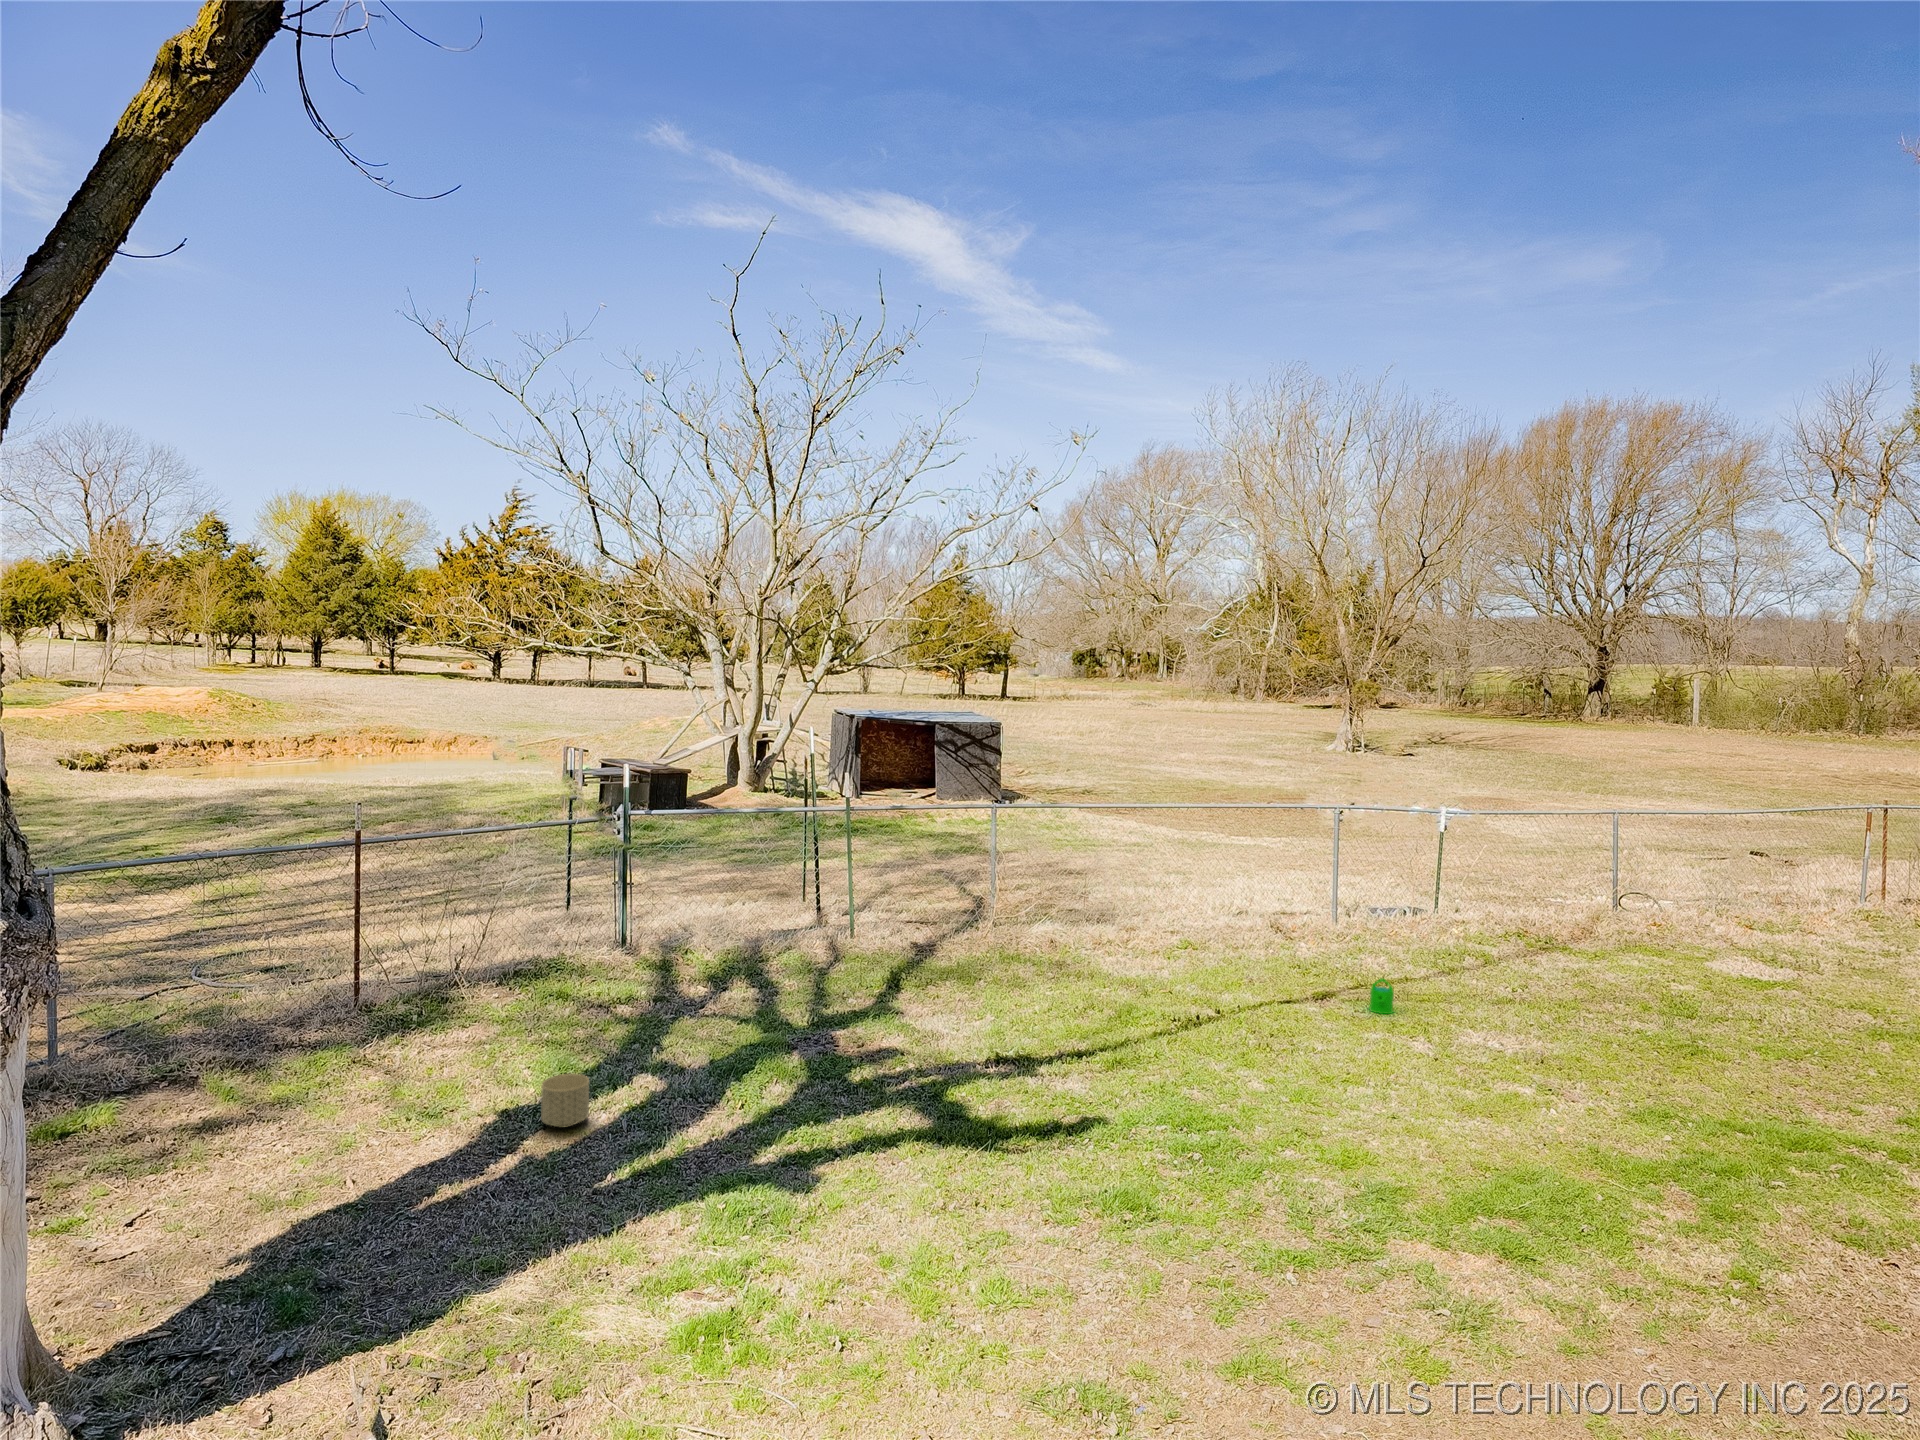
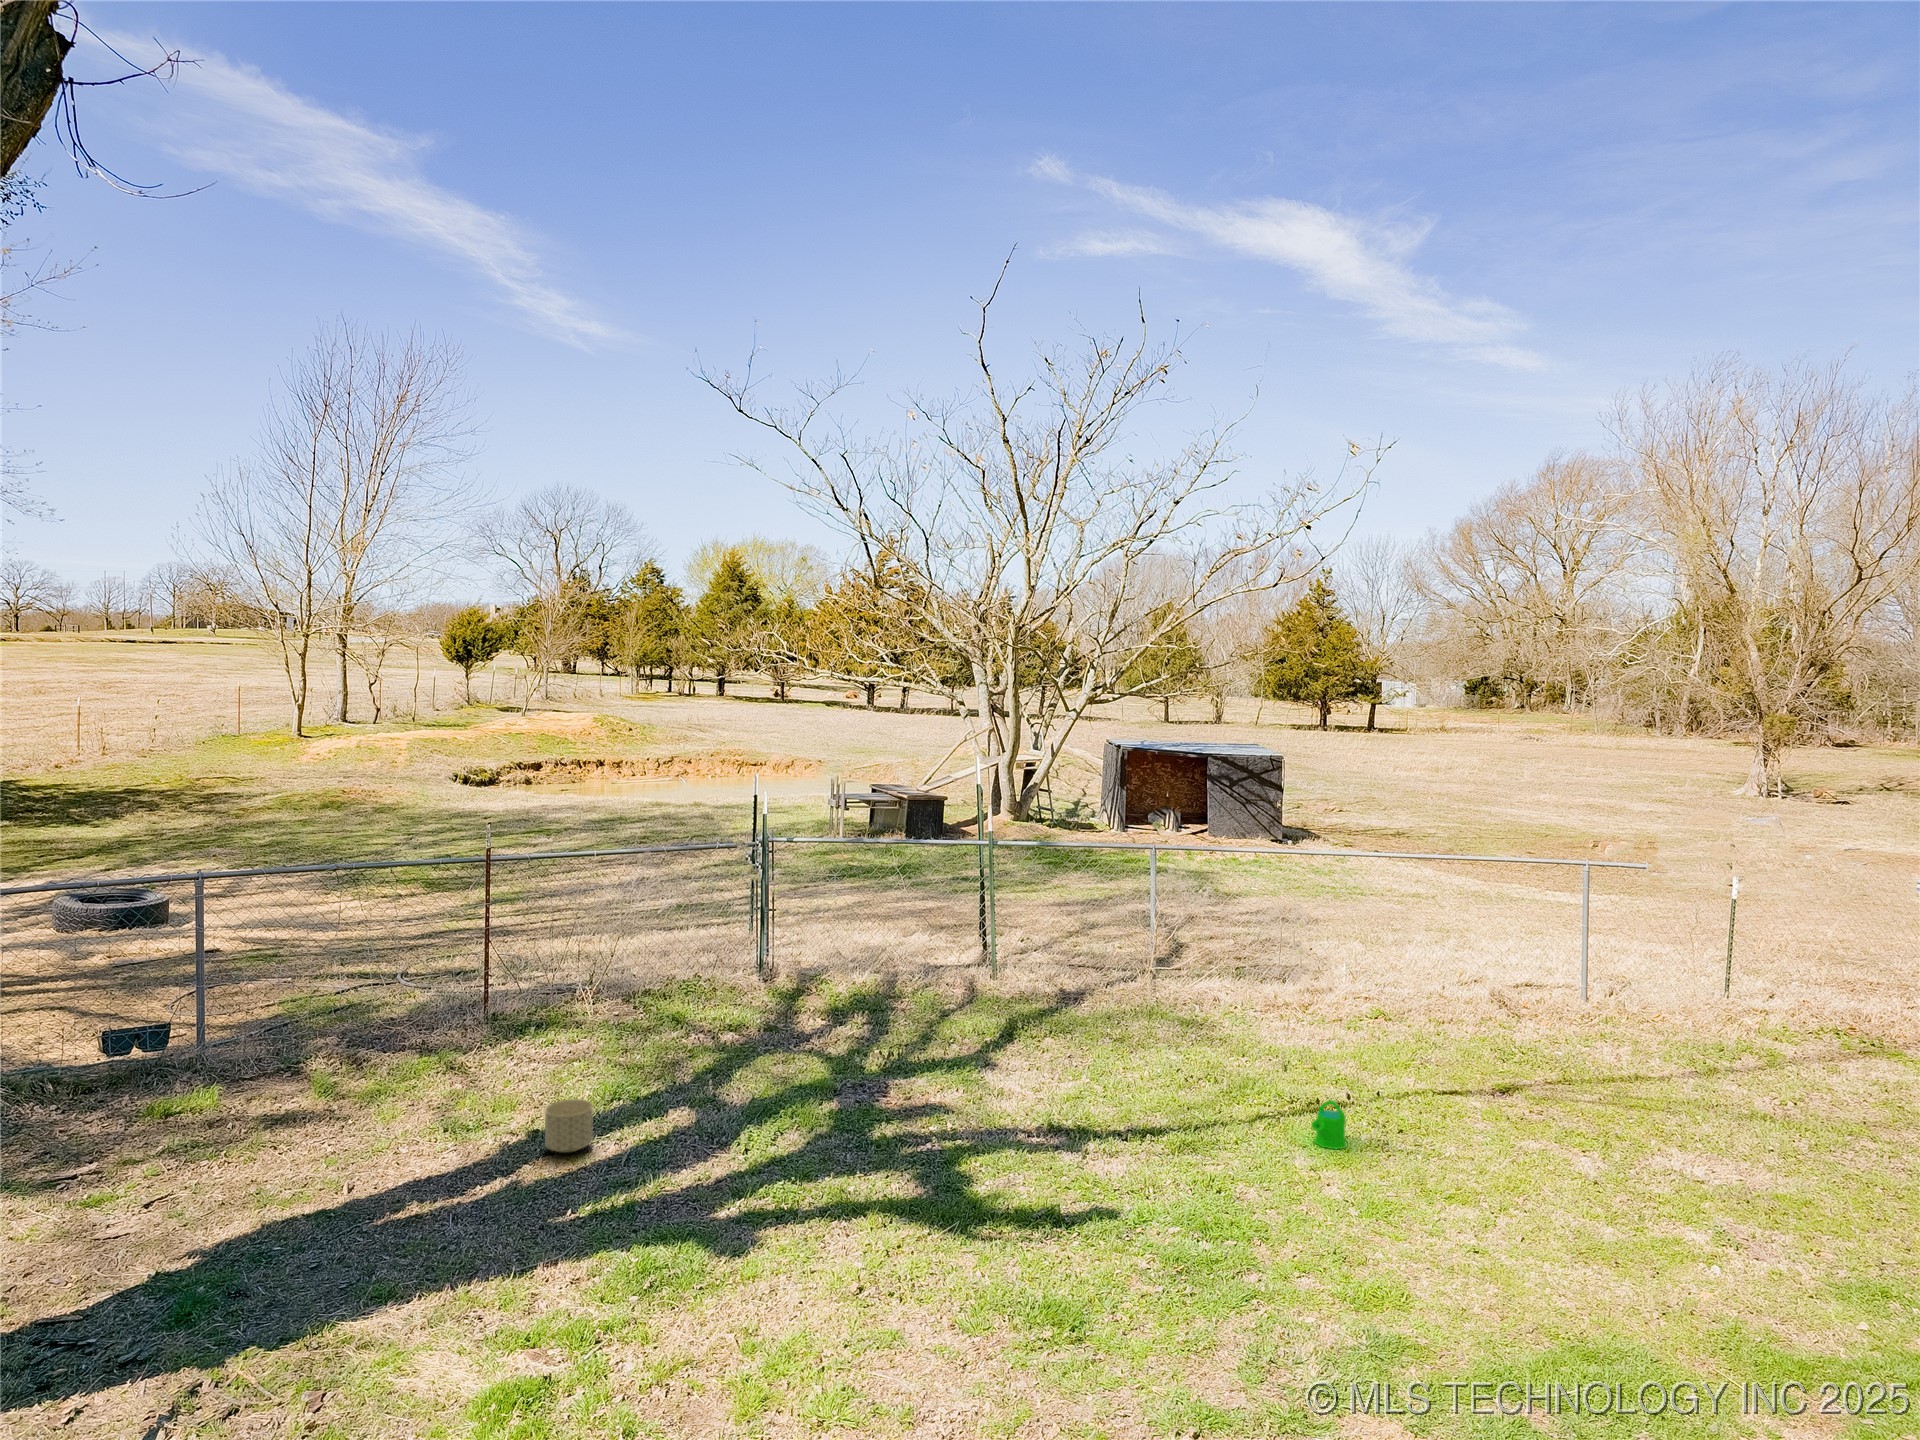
watering can: present [1369,978,1394,1014] -> present [1311,1100,1347,1149]

